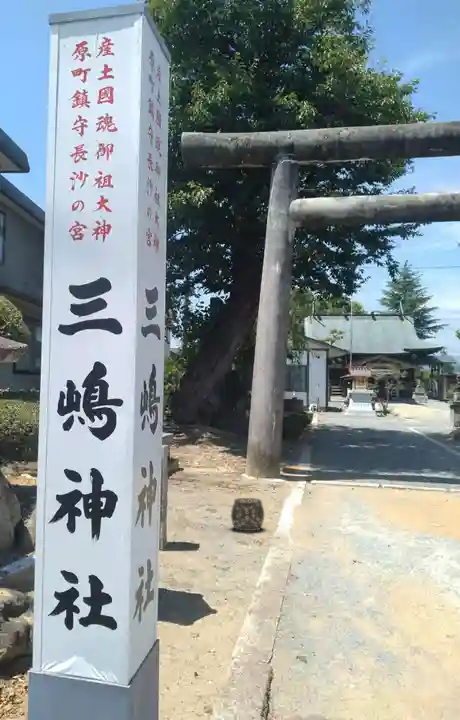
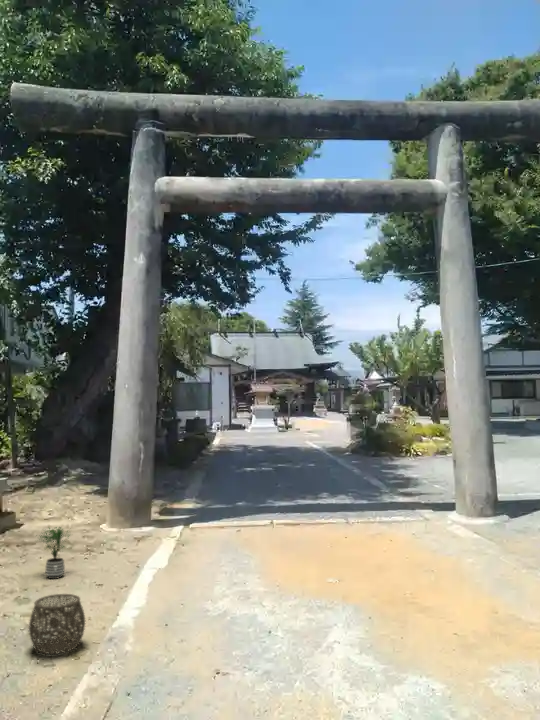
potted plant: none [211,465,236,501] -> present [40,527,70,579]

